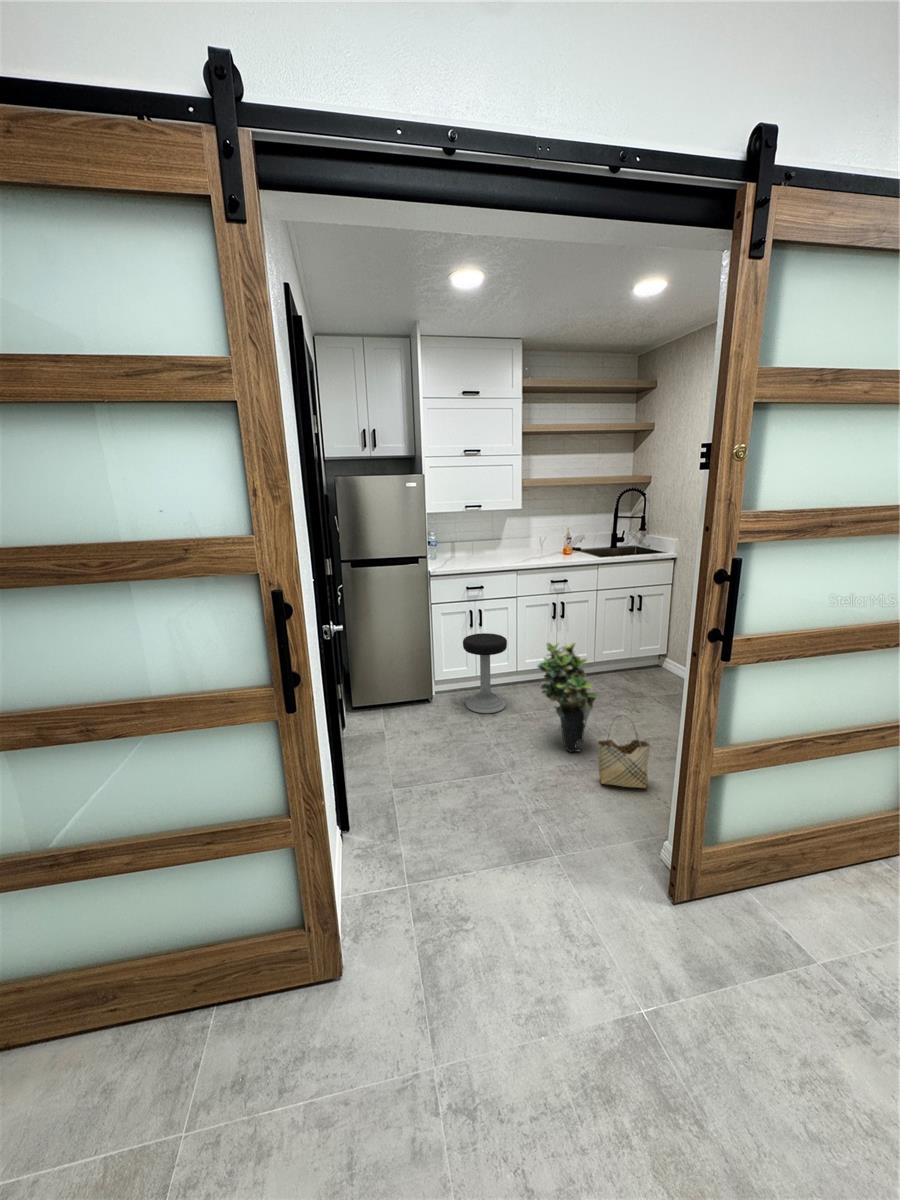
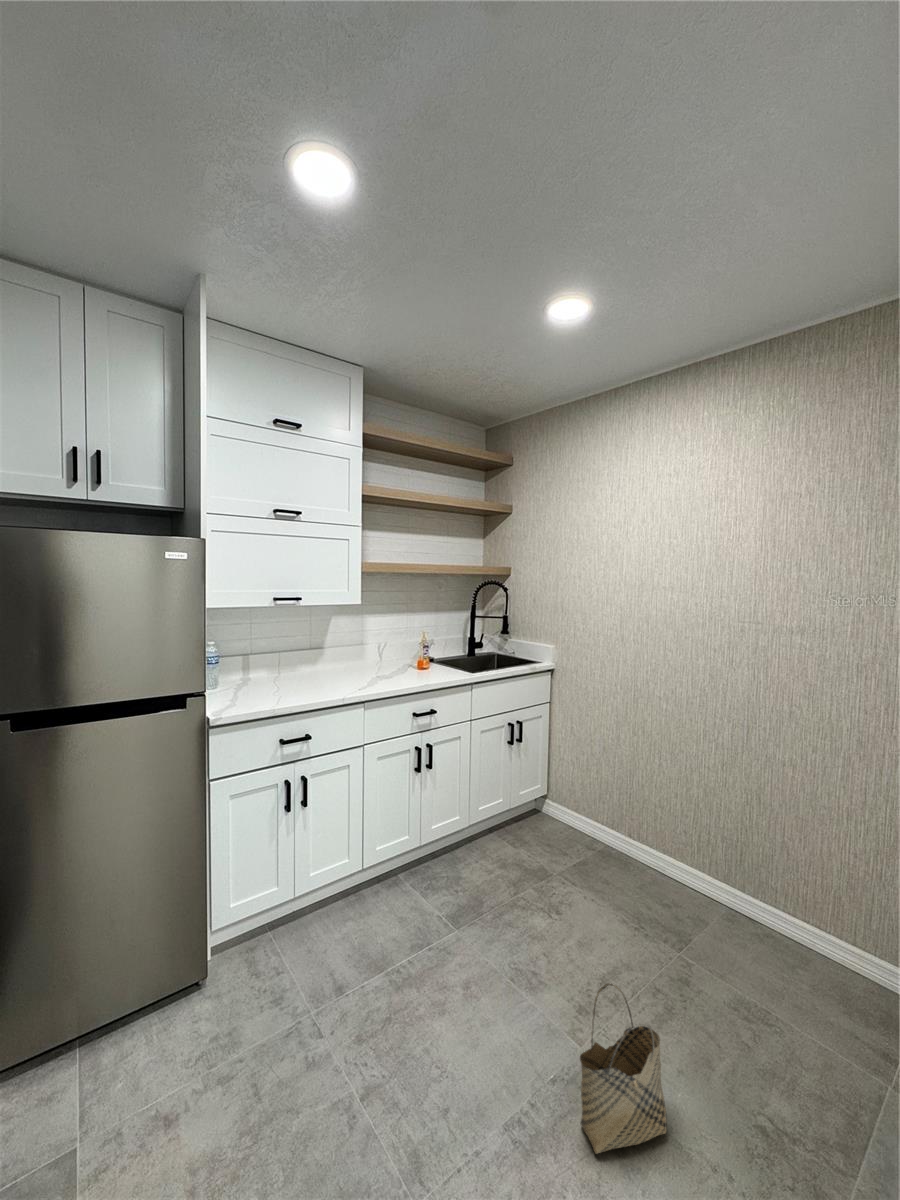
stool: present [463,633,507,713] -> none [275,818,357,990]
potted plant: present [537,643,598,752] -> none [434,830,539,1062]

